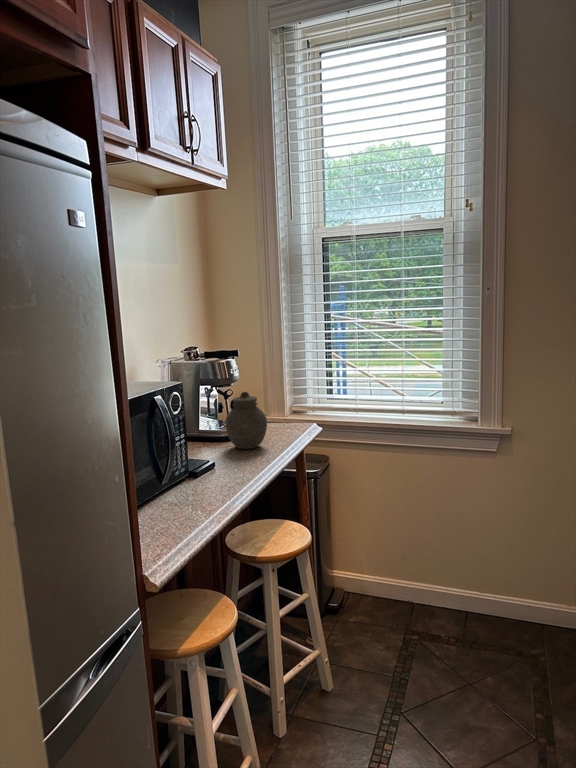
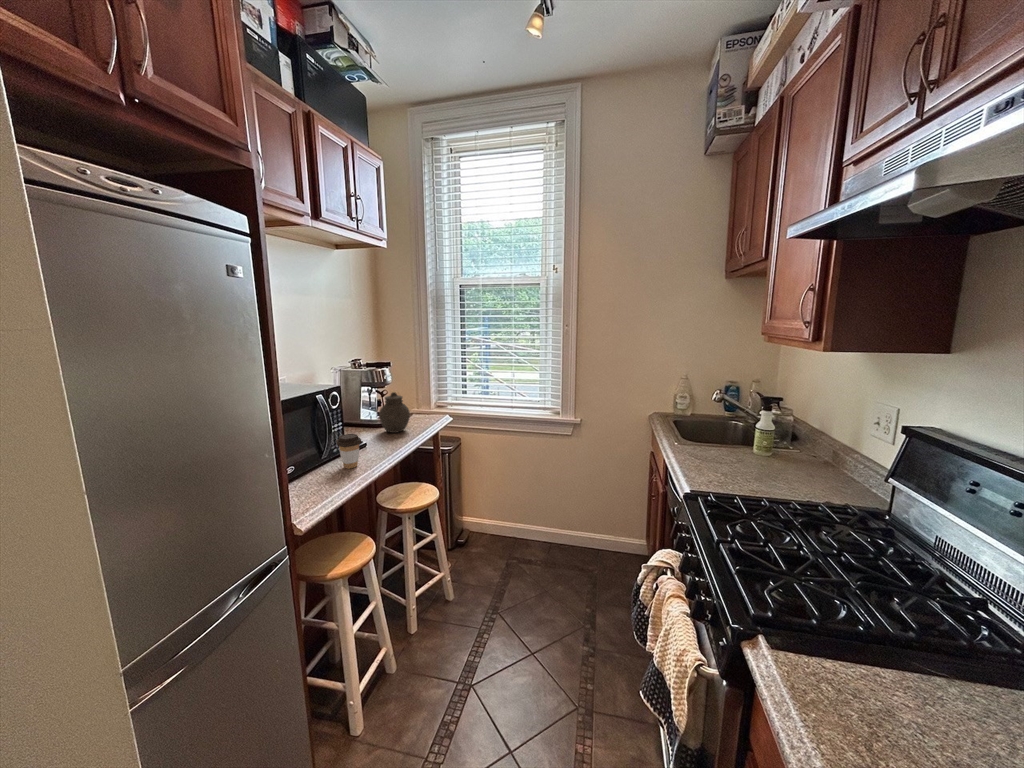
coffee cup: none [181,450,215,499] -> present [336,434,361,469]

